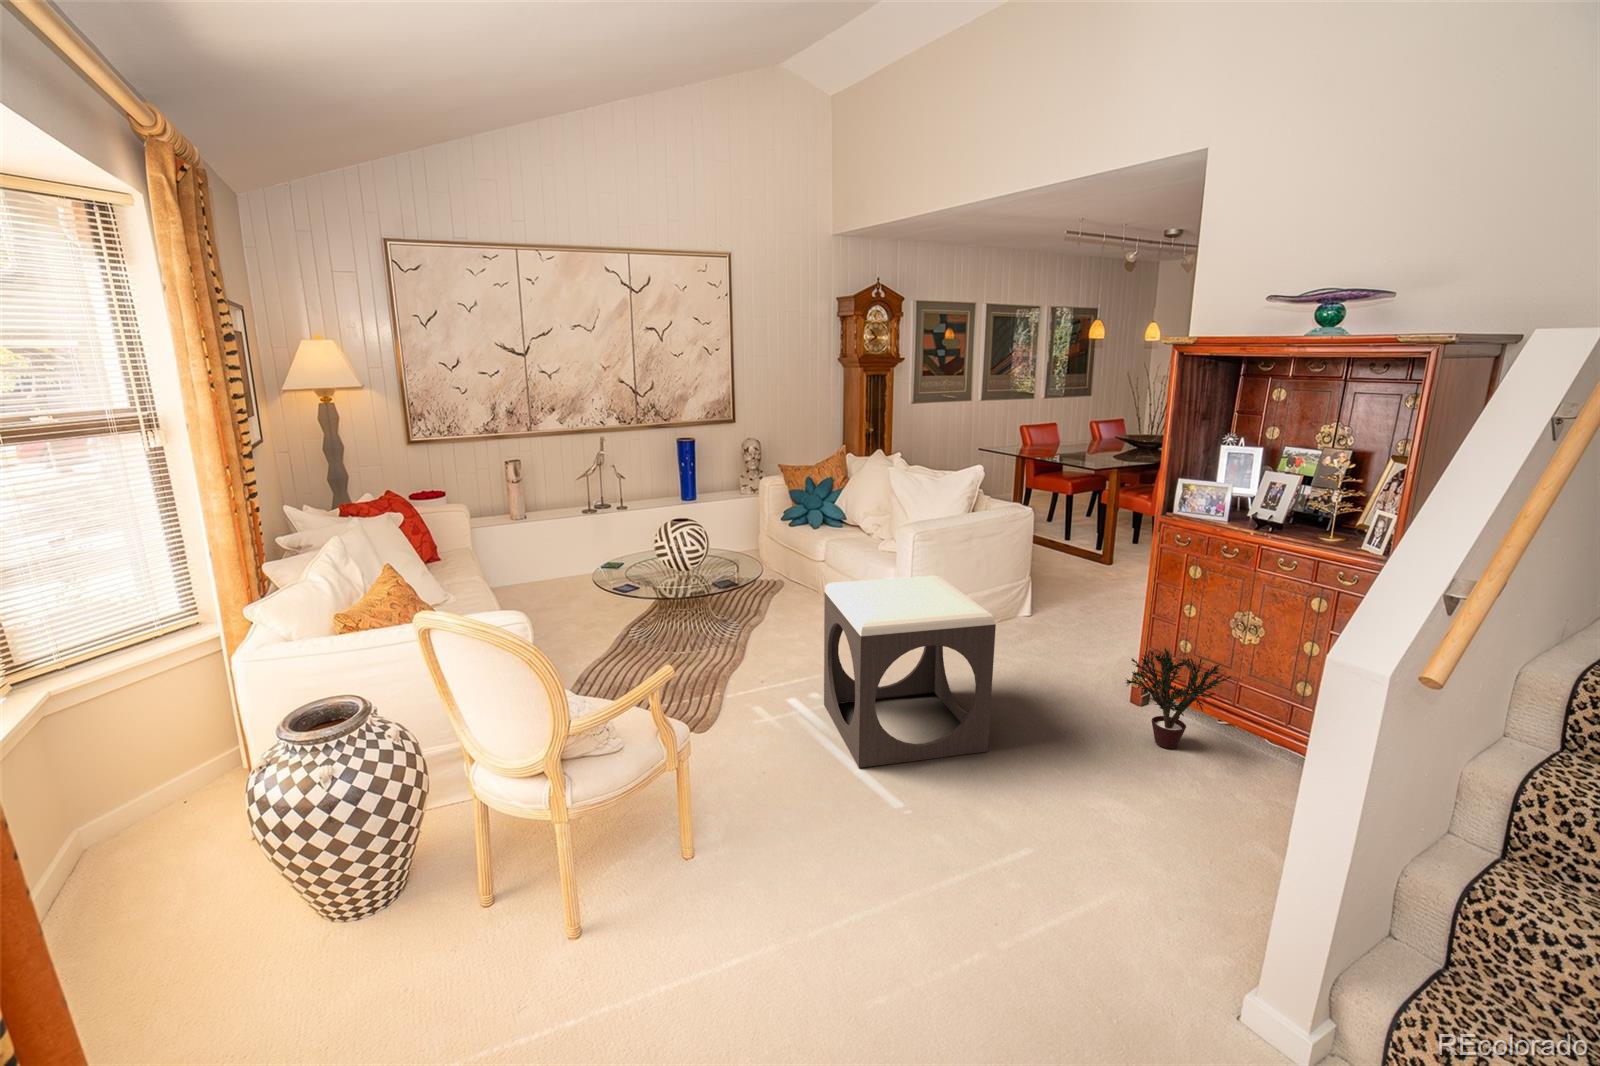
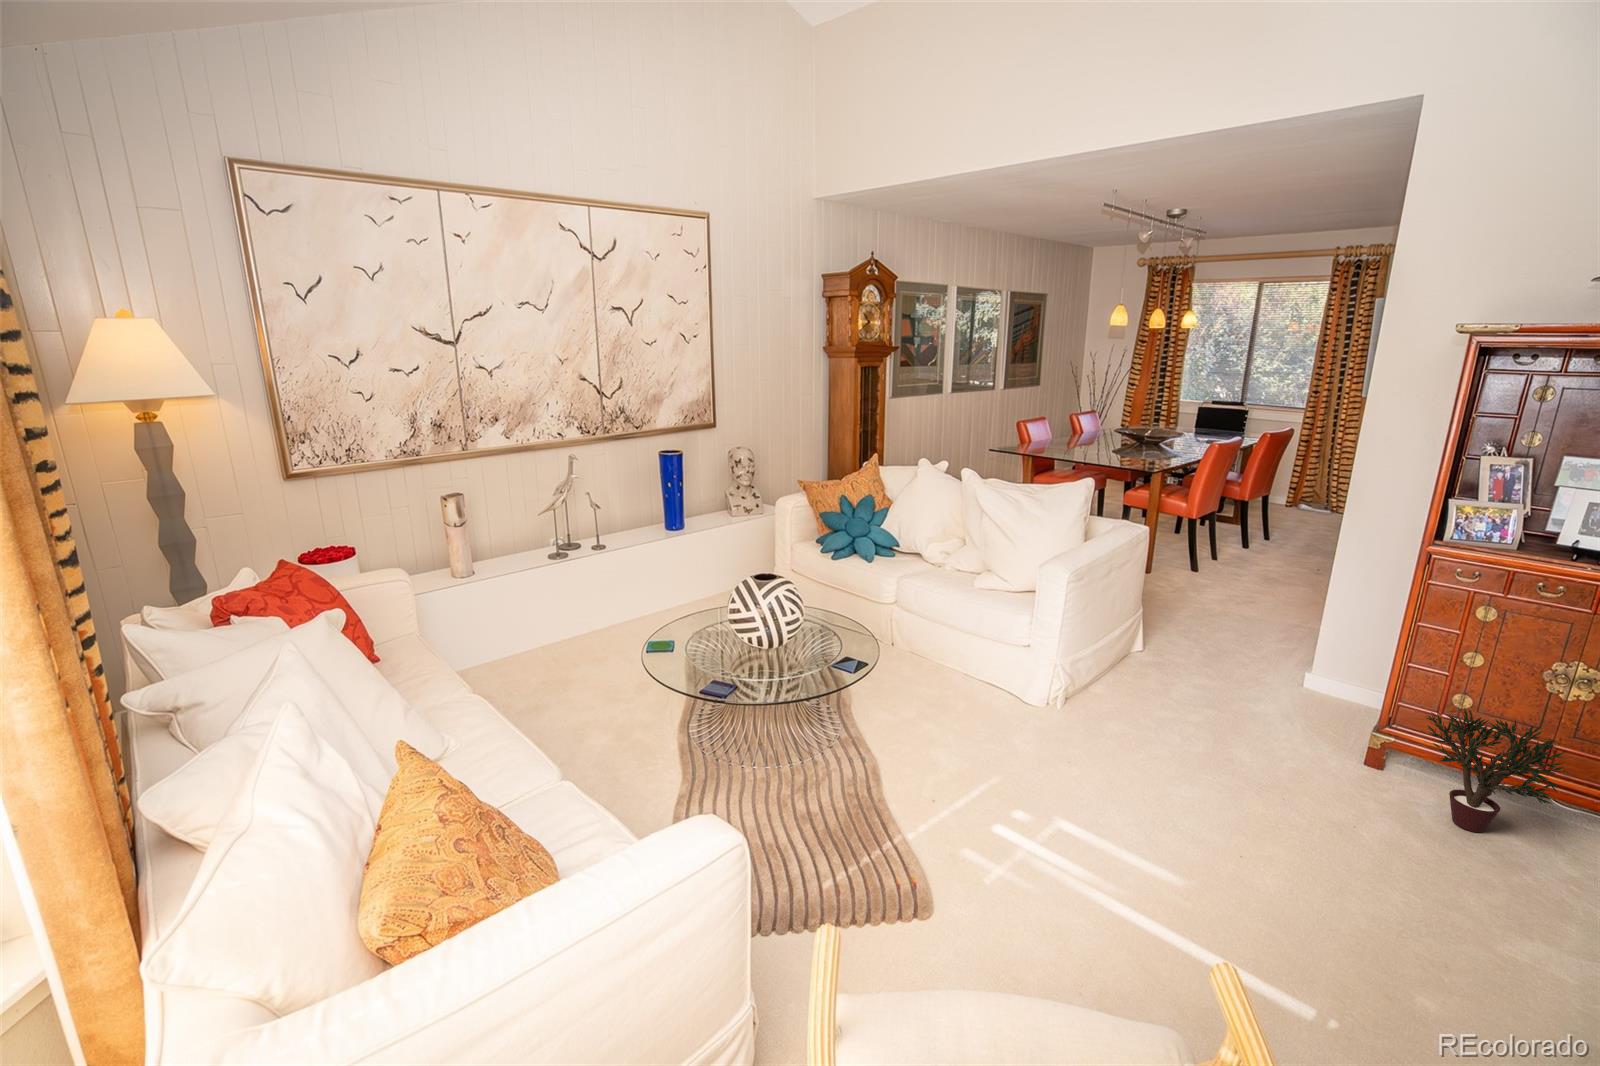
footstool: present [824,575,996,768] -> none [1042,638,1340,942]

